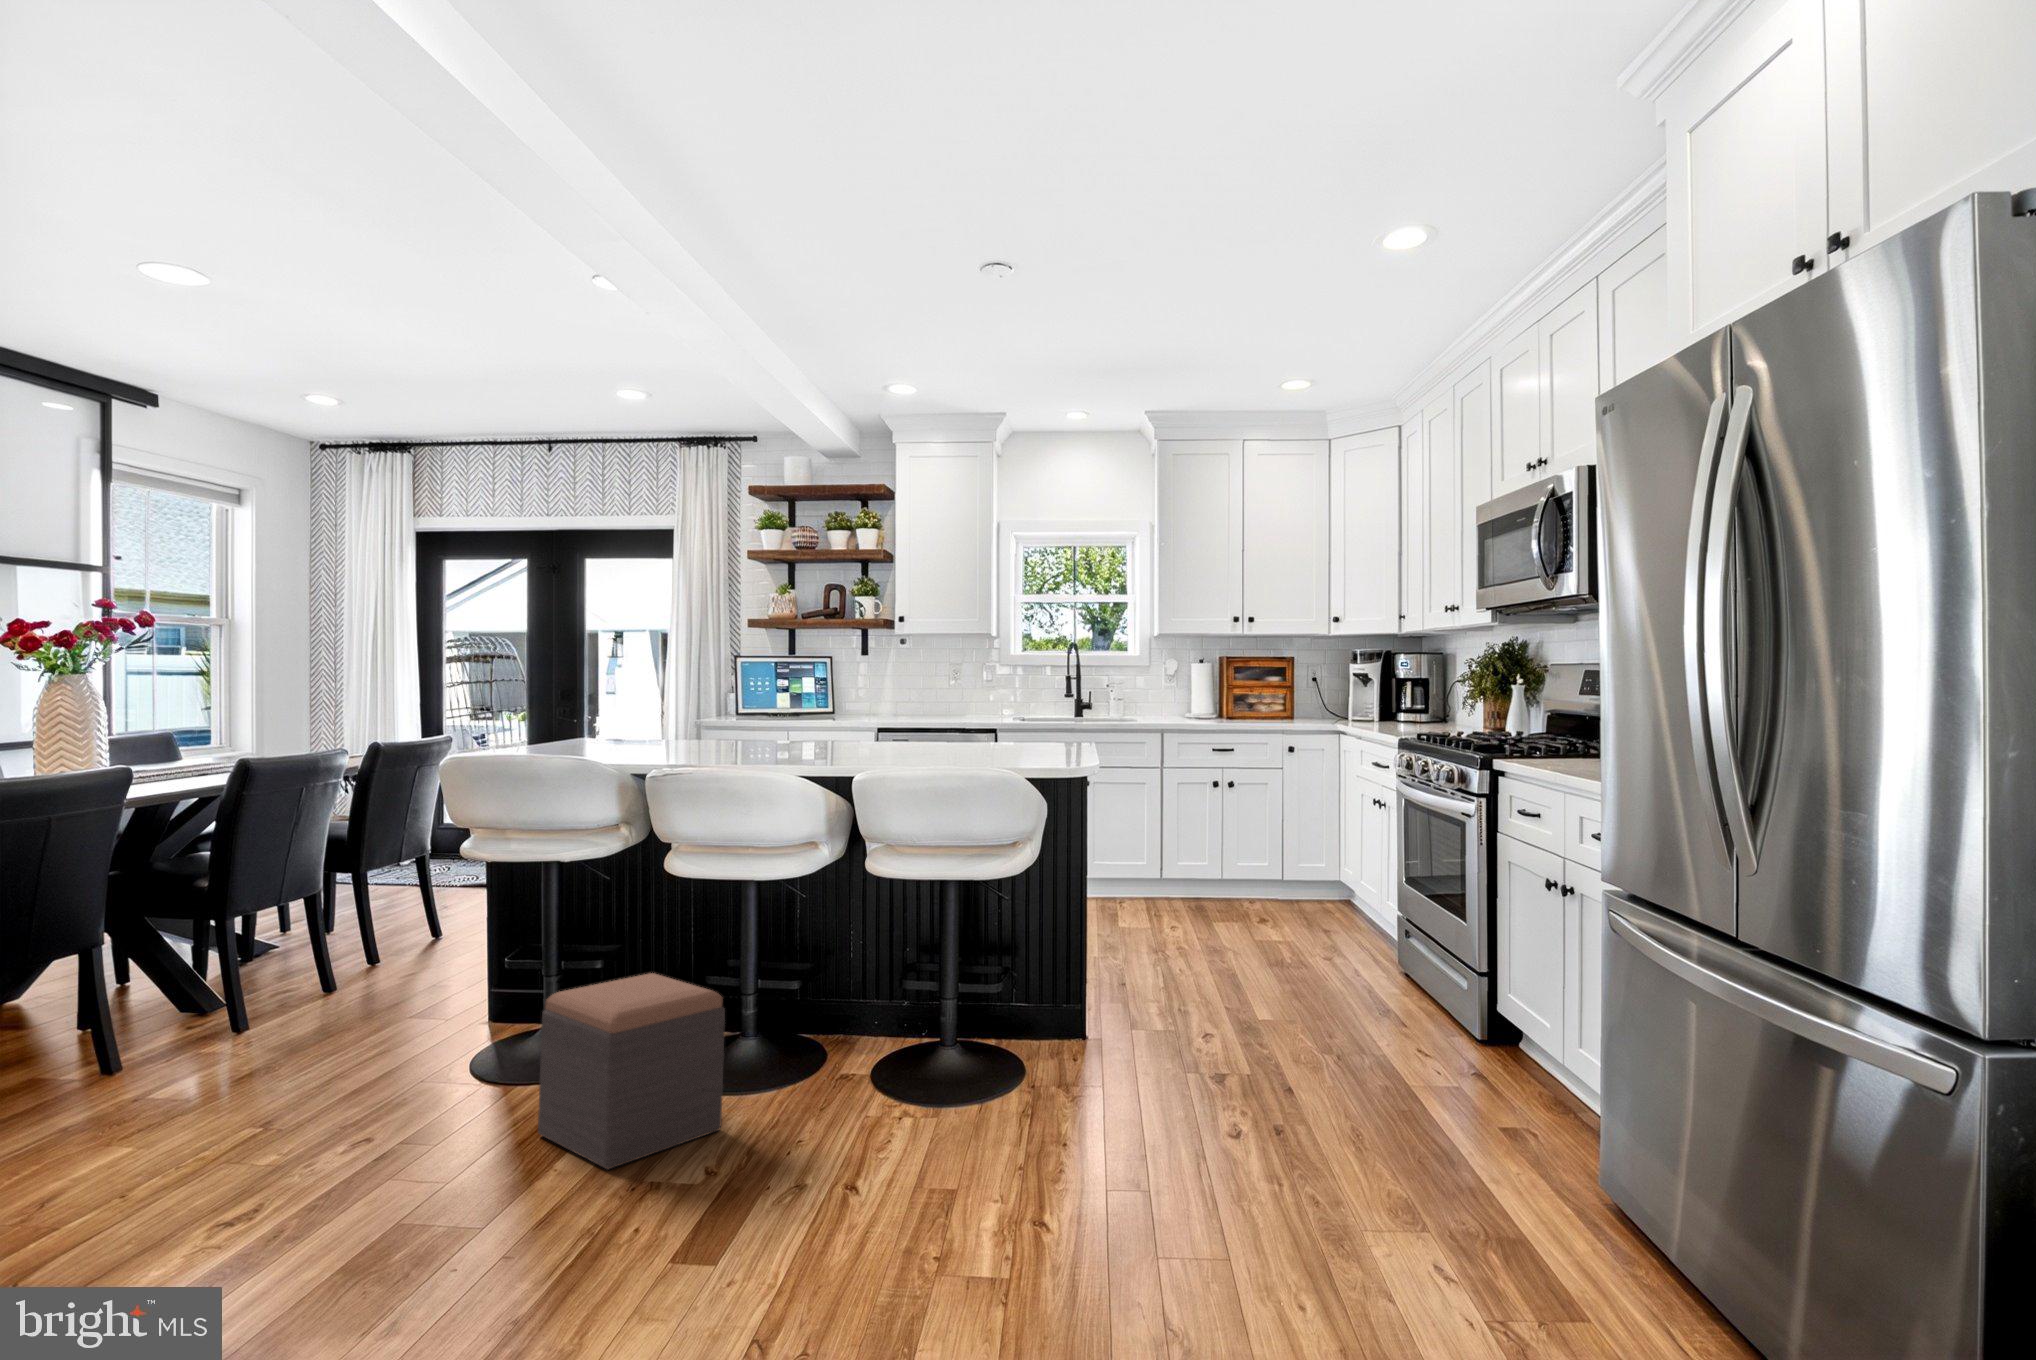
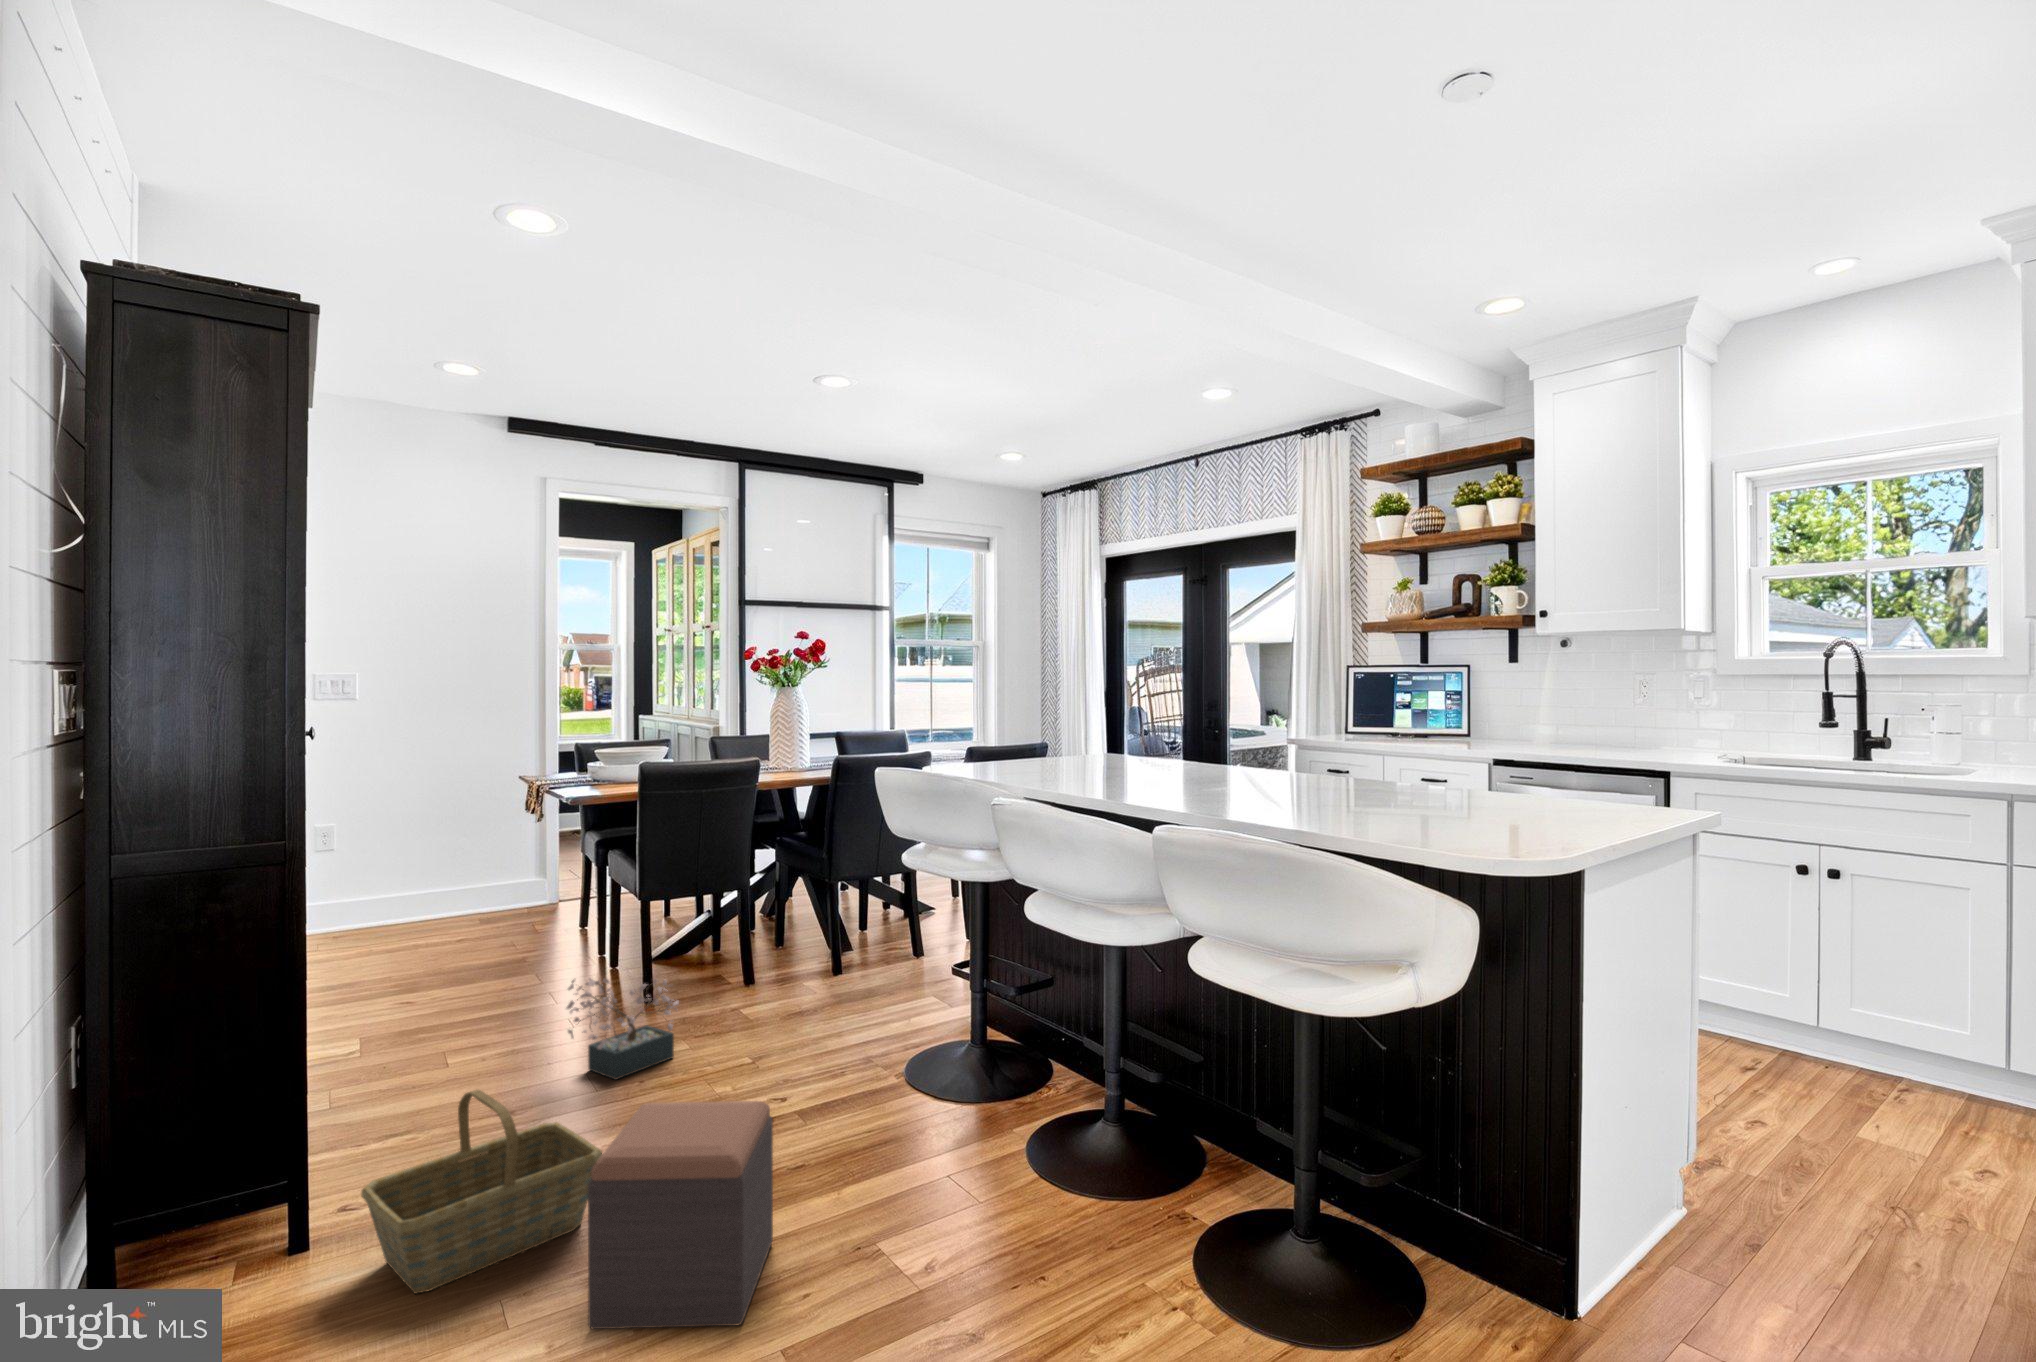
decorative plant: none [116,964,248,1089] -> present [567,979,679,1079]
basket: none [251,1023,468,1225] -> present [361,1090,602,1294]

